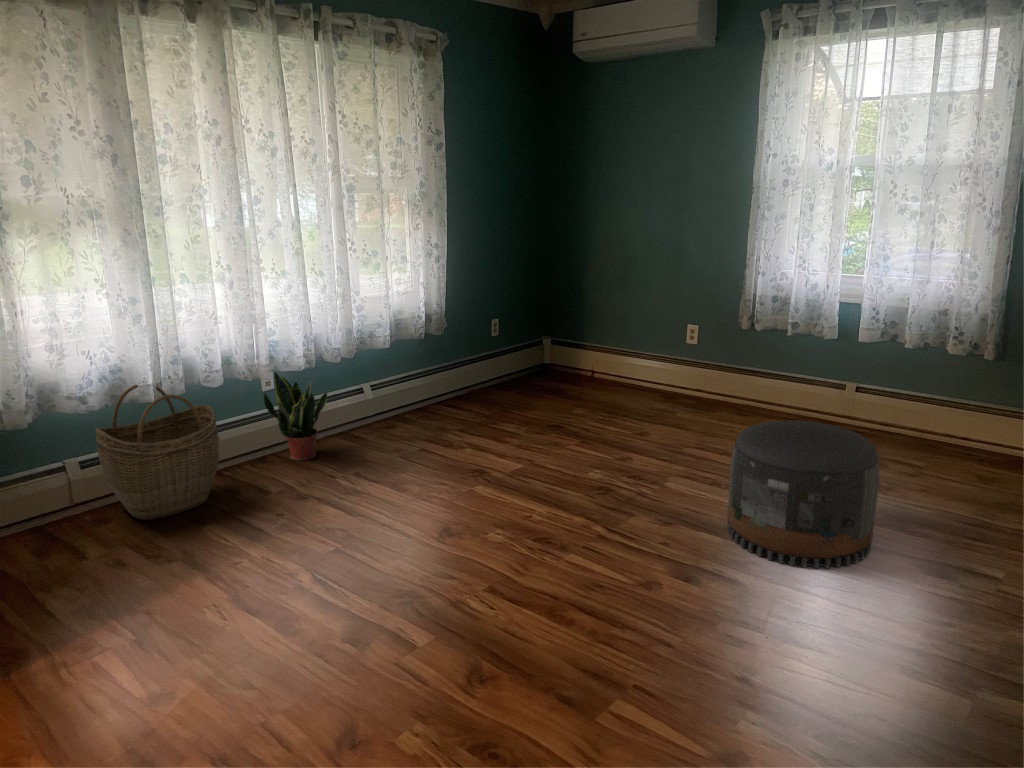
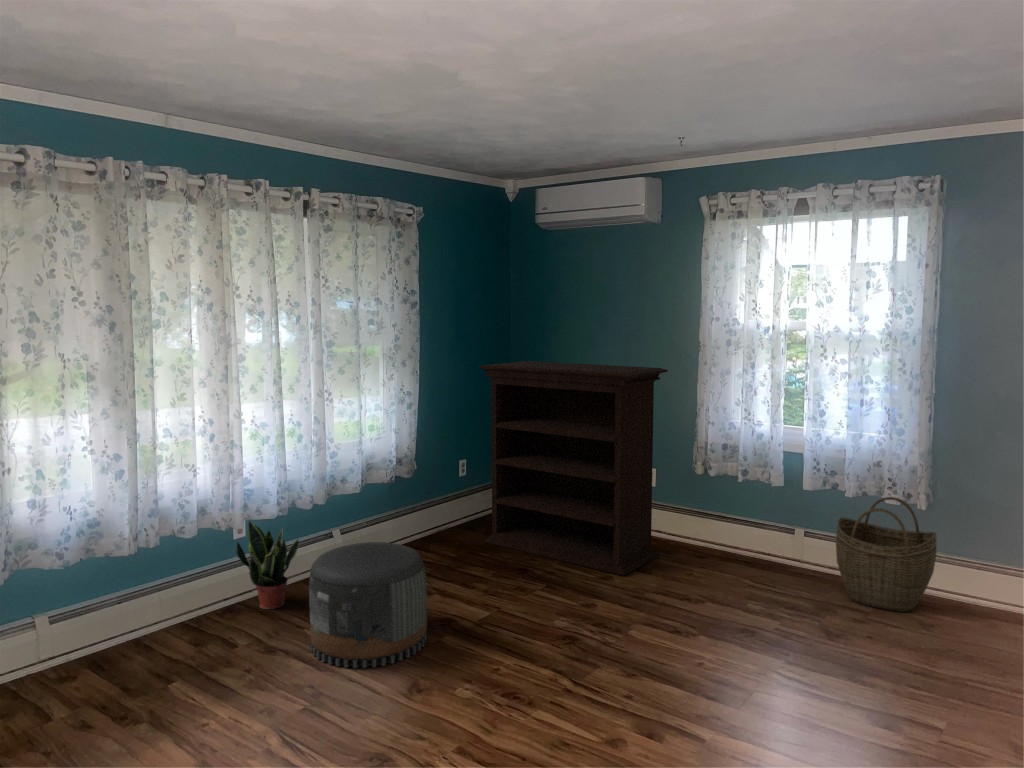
bookshelf: none [512,210,716,431] -> present [479,361,668,576]
woven basket: present [96,385,219,520] -> present [836,497,936,612]
pouf: present [727,420,879,568] -> present [309,542,427,668]

